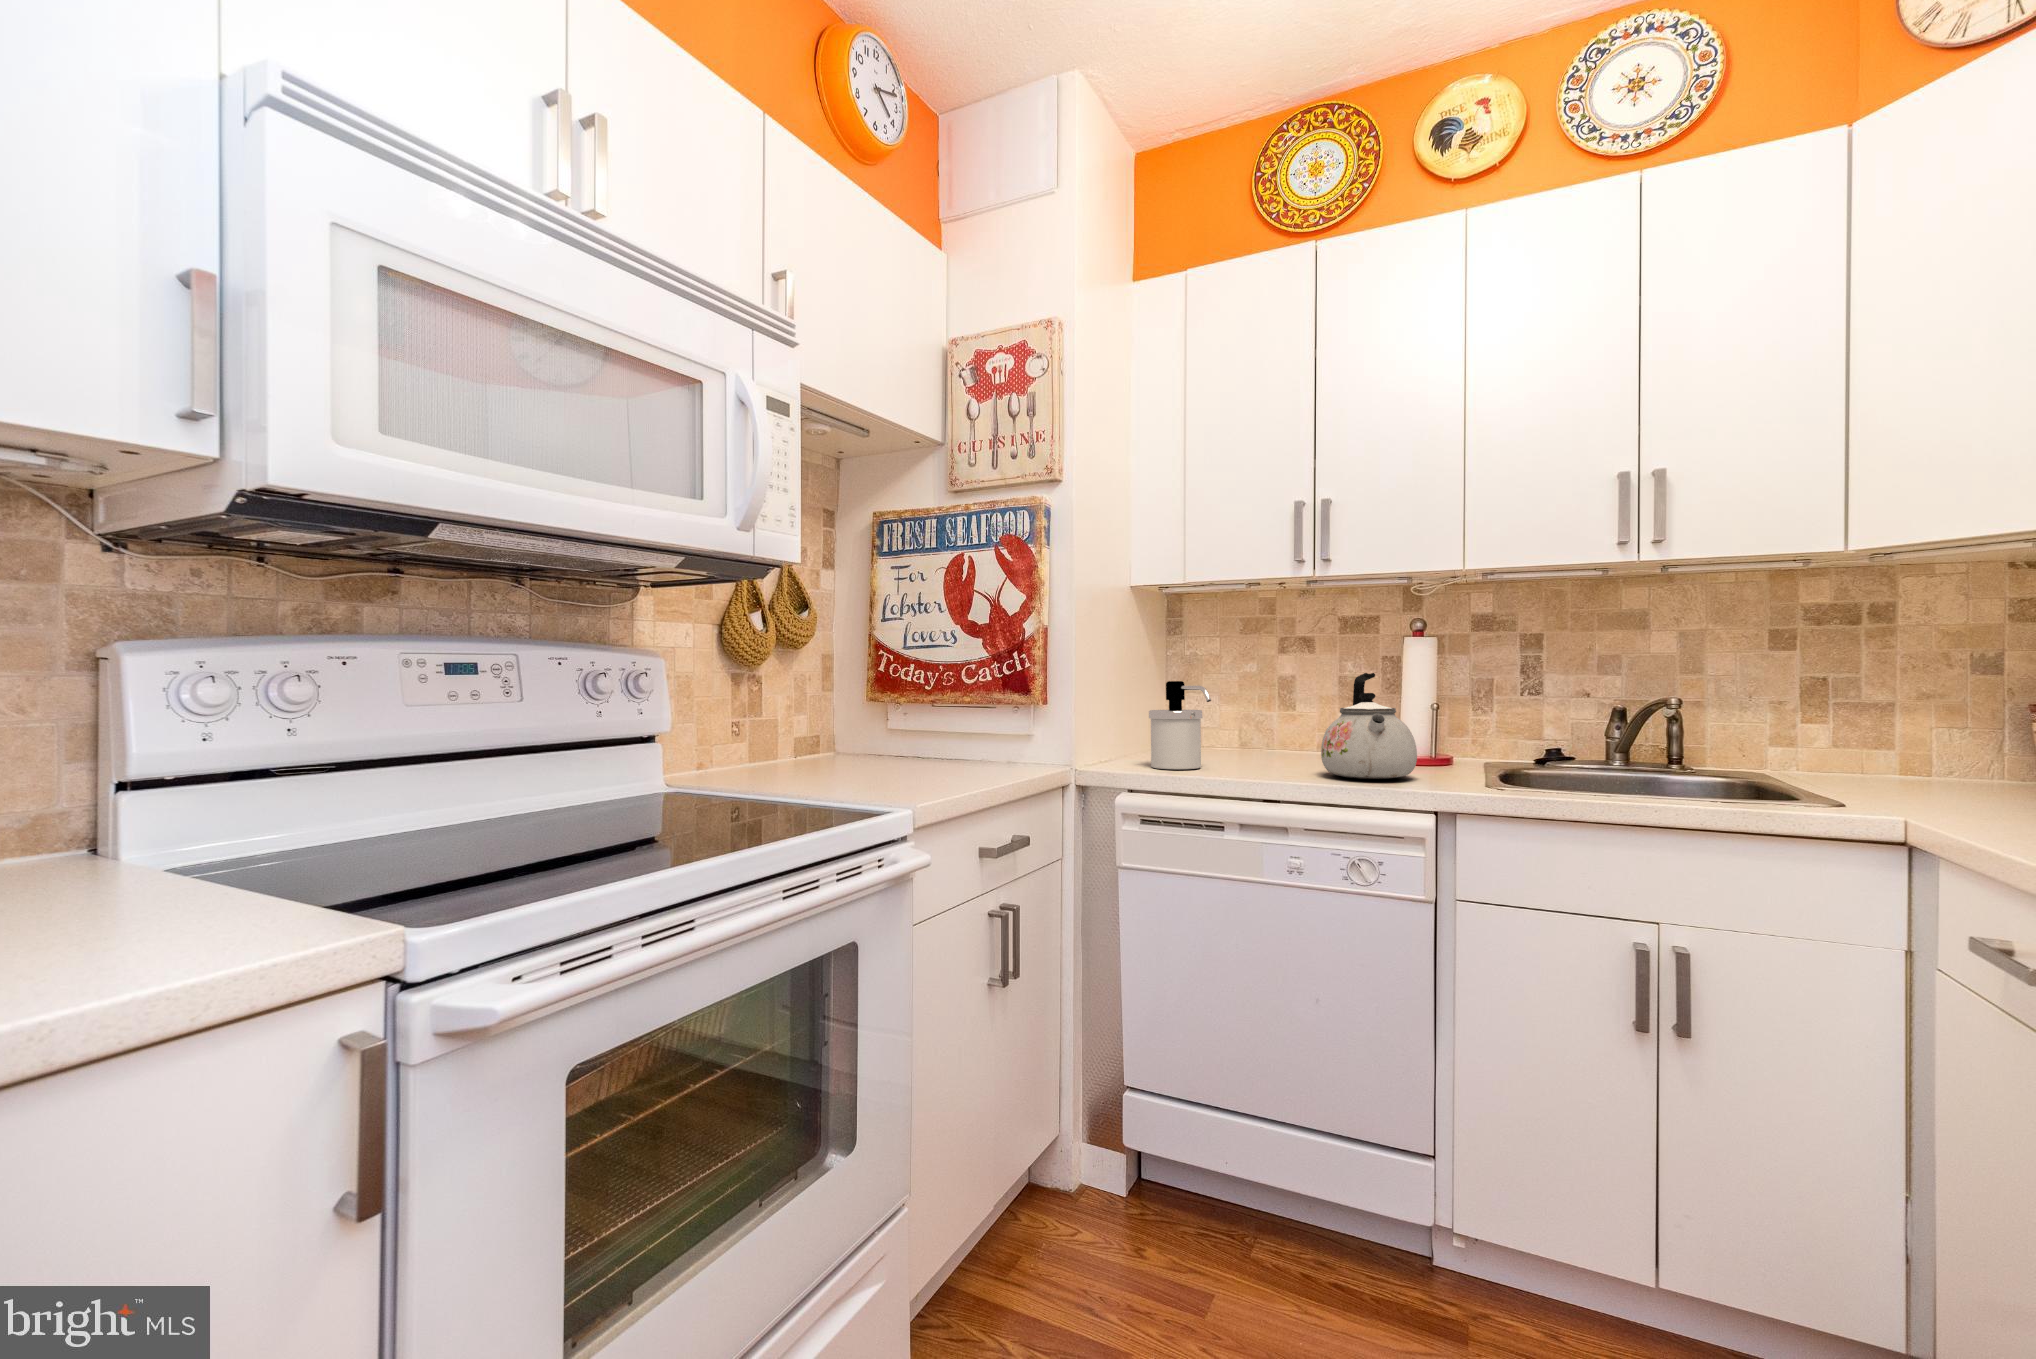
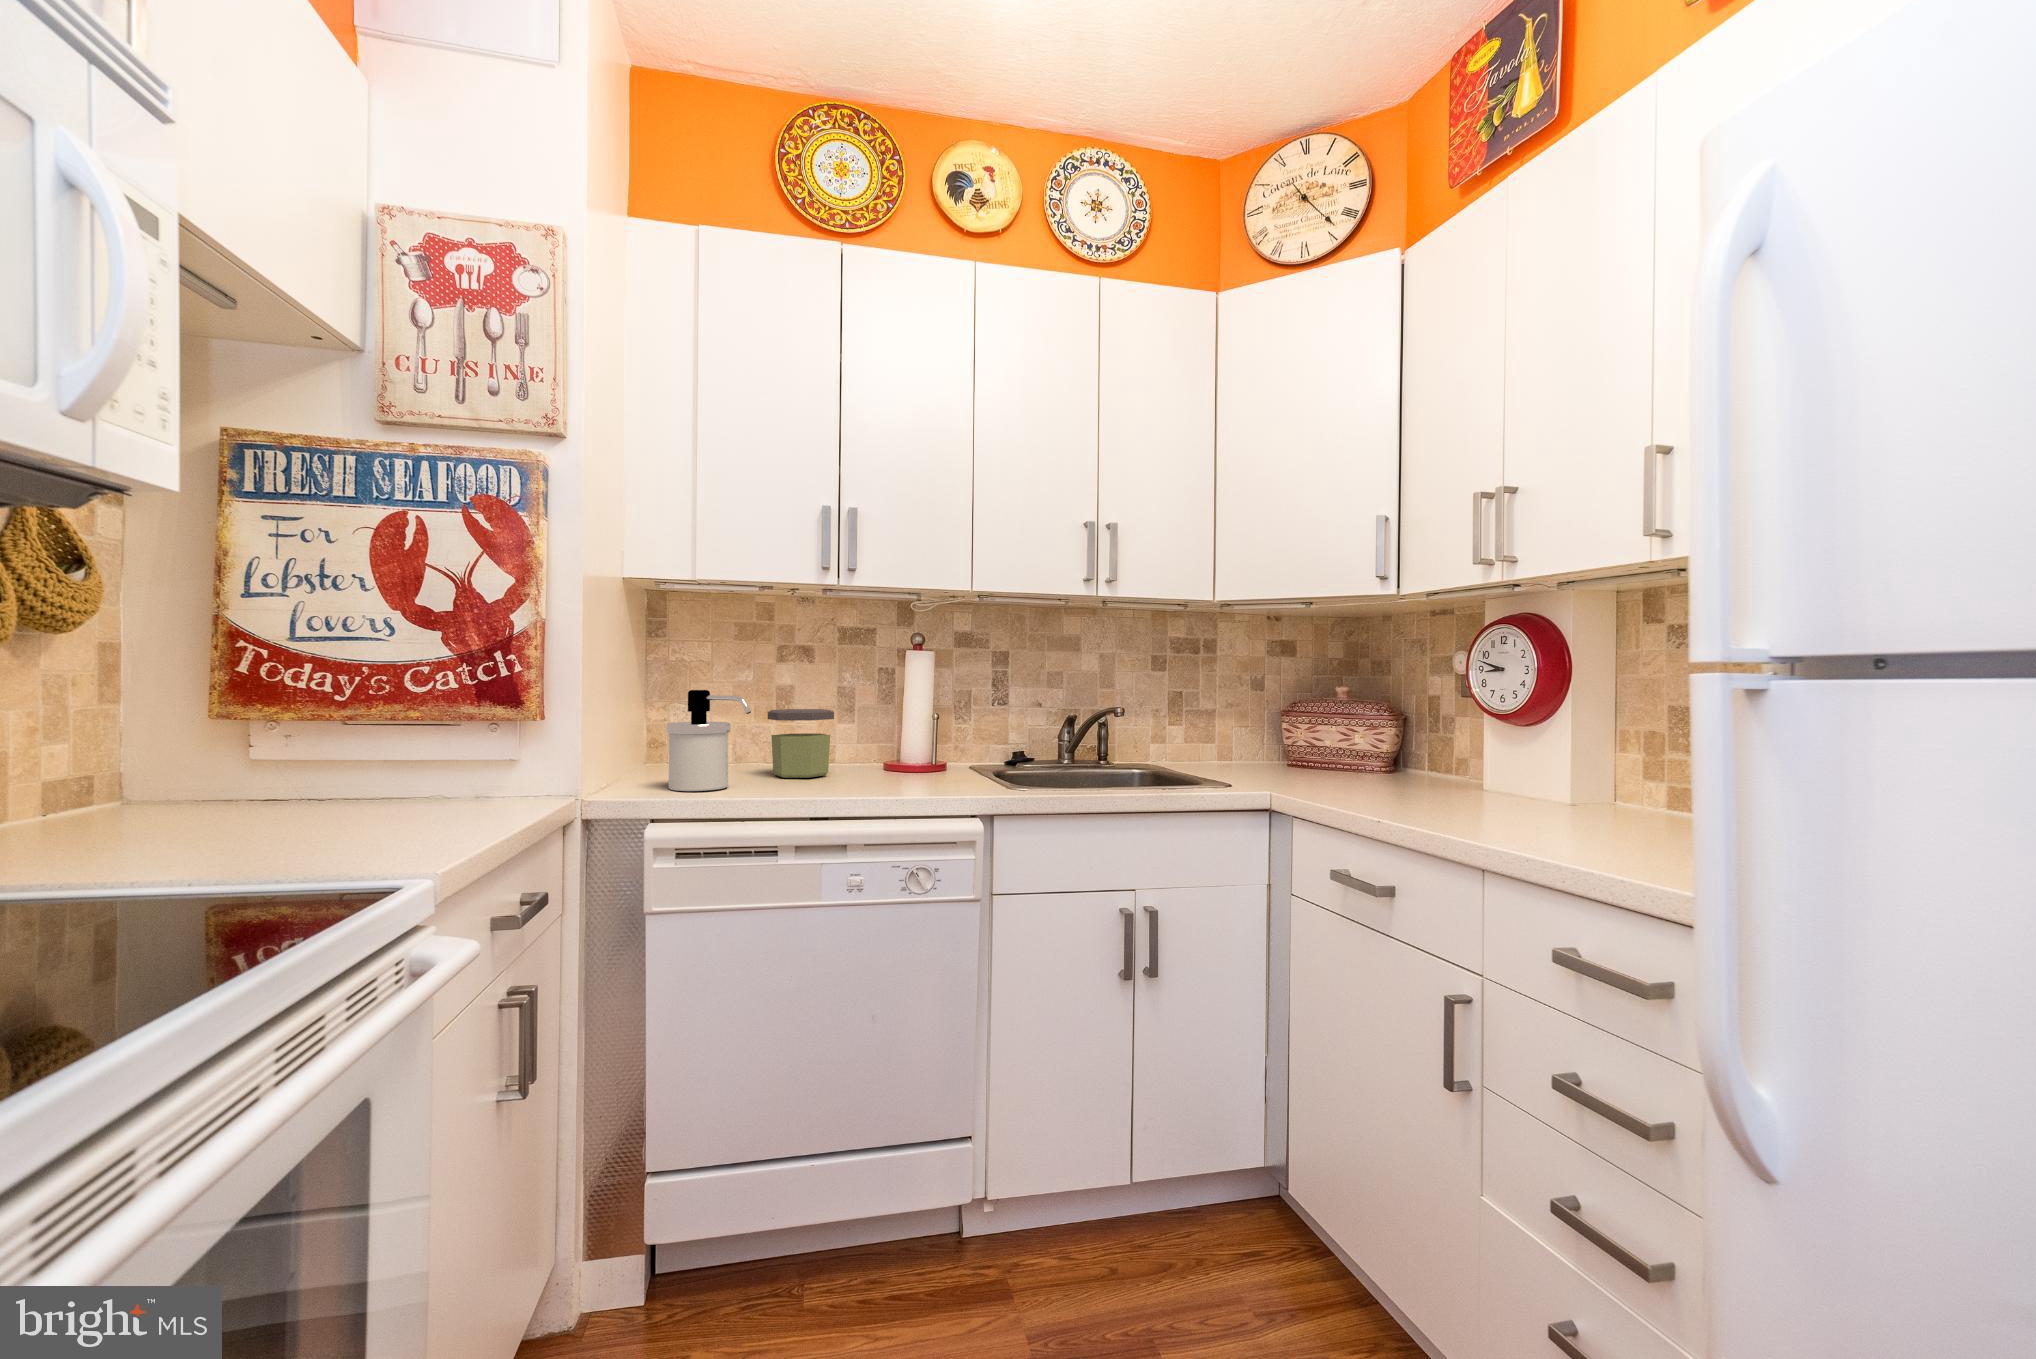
kettle: present [1321,673,1417,779] -> none [859,684,947,787]
jar: none [1251,700,1311,766] -> present [768,709,834,778]

